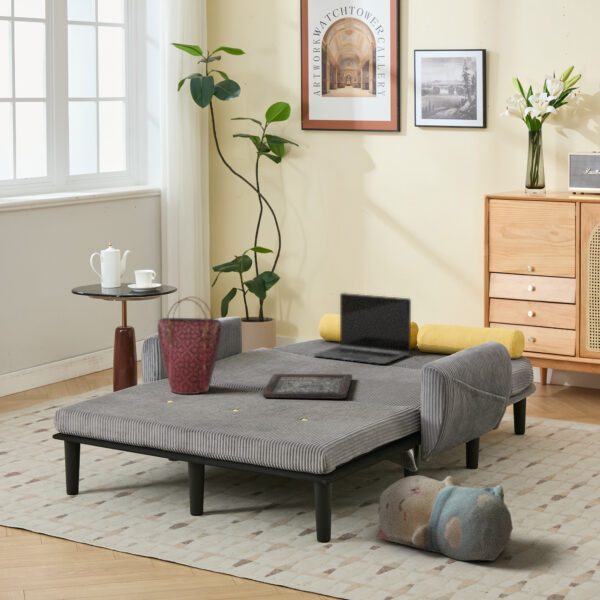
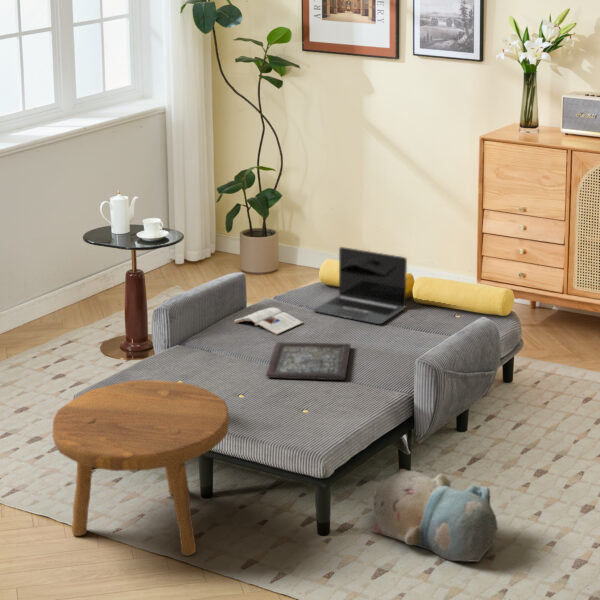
handbag: present [158,297,221,394] -> none [166,280,226,373]
magazine: none [229,350,302,371] -> present [235,308,303,334]
footstool: none [34,386,223,557] -> present [52,380,229,556]

